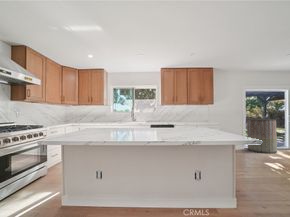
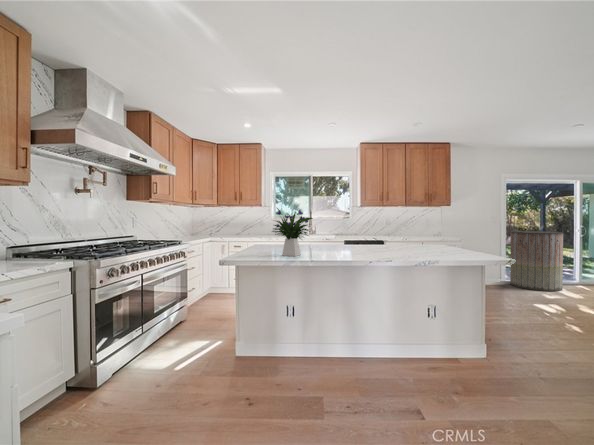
flower arrangement: none [82,102,116,135] -> present [272,208,313,256]

